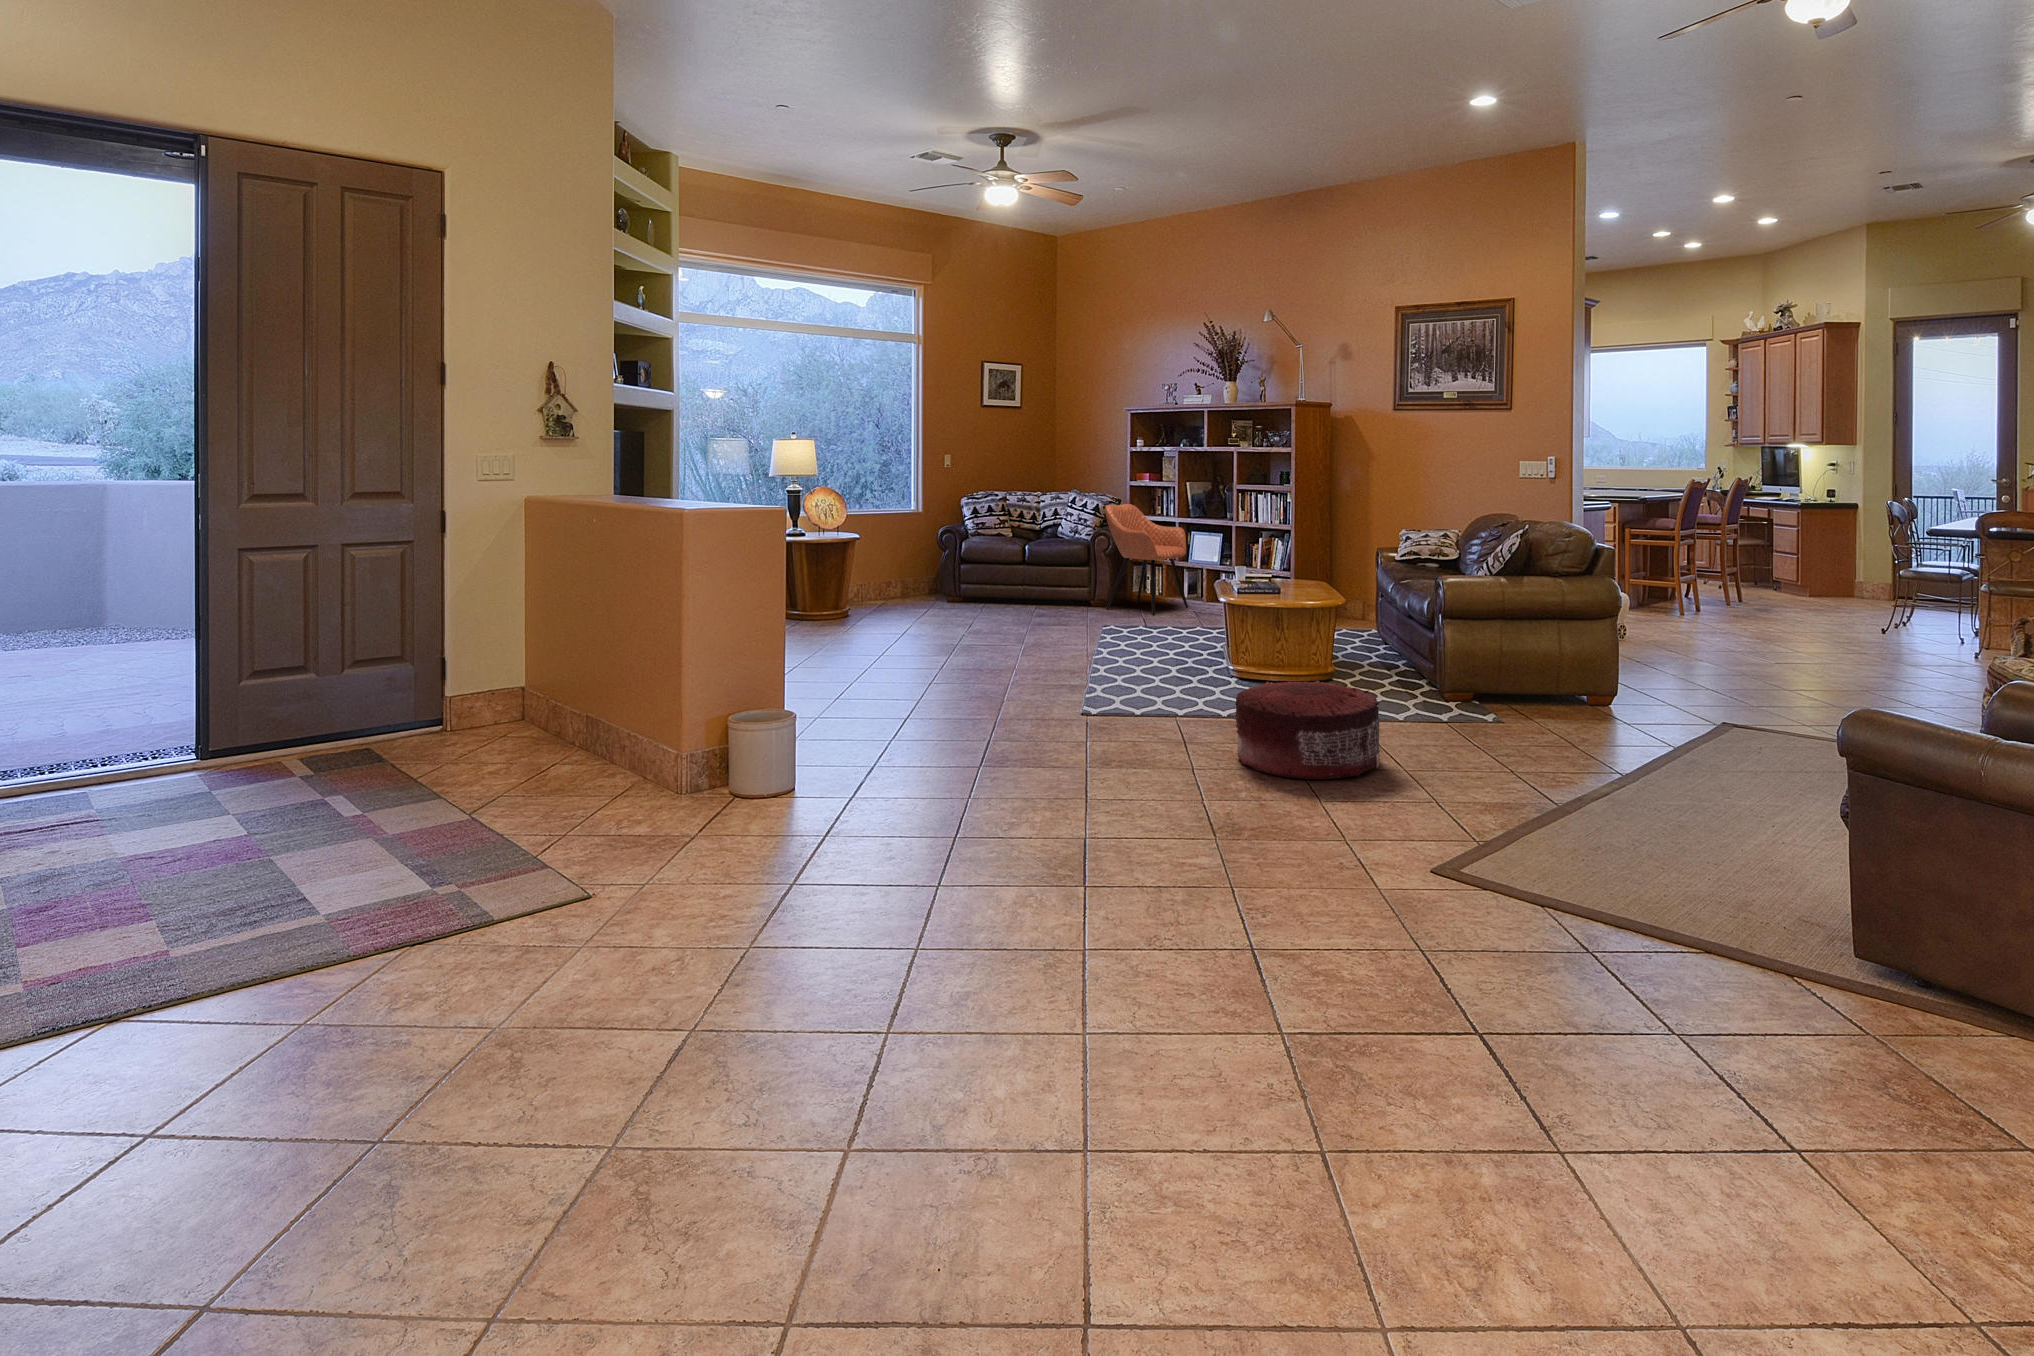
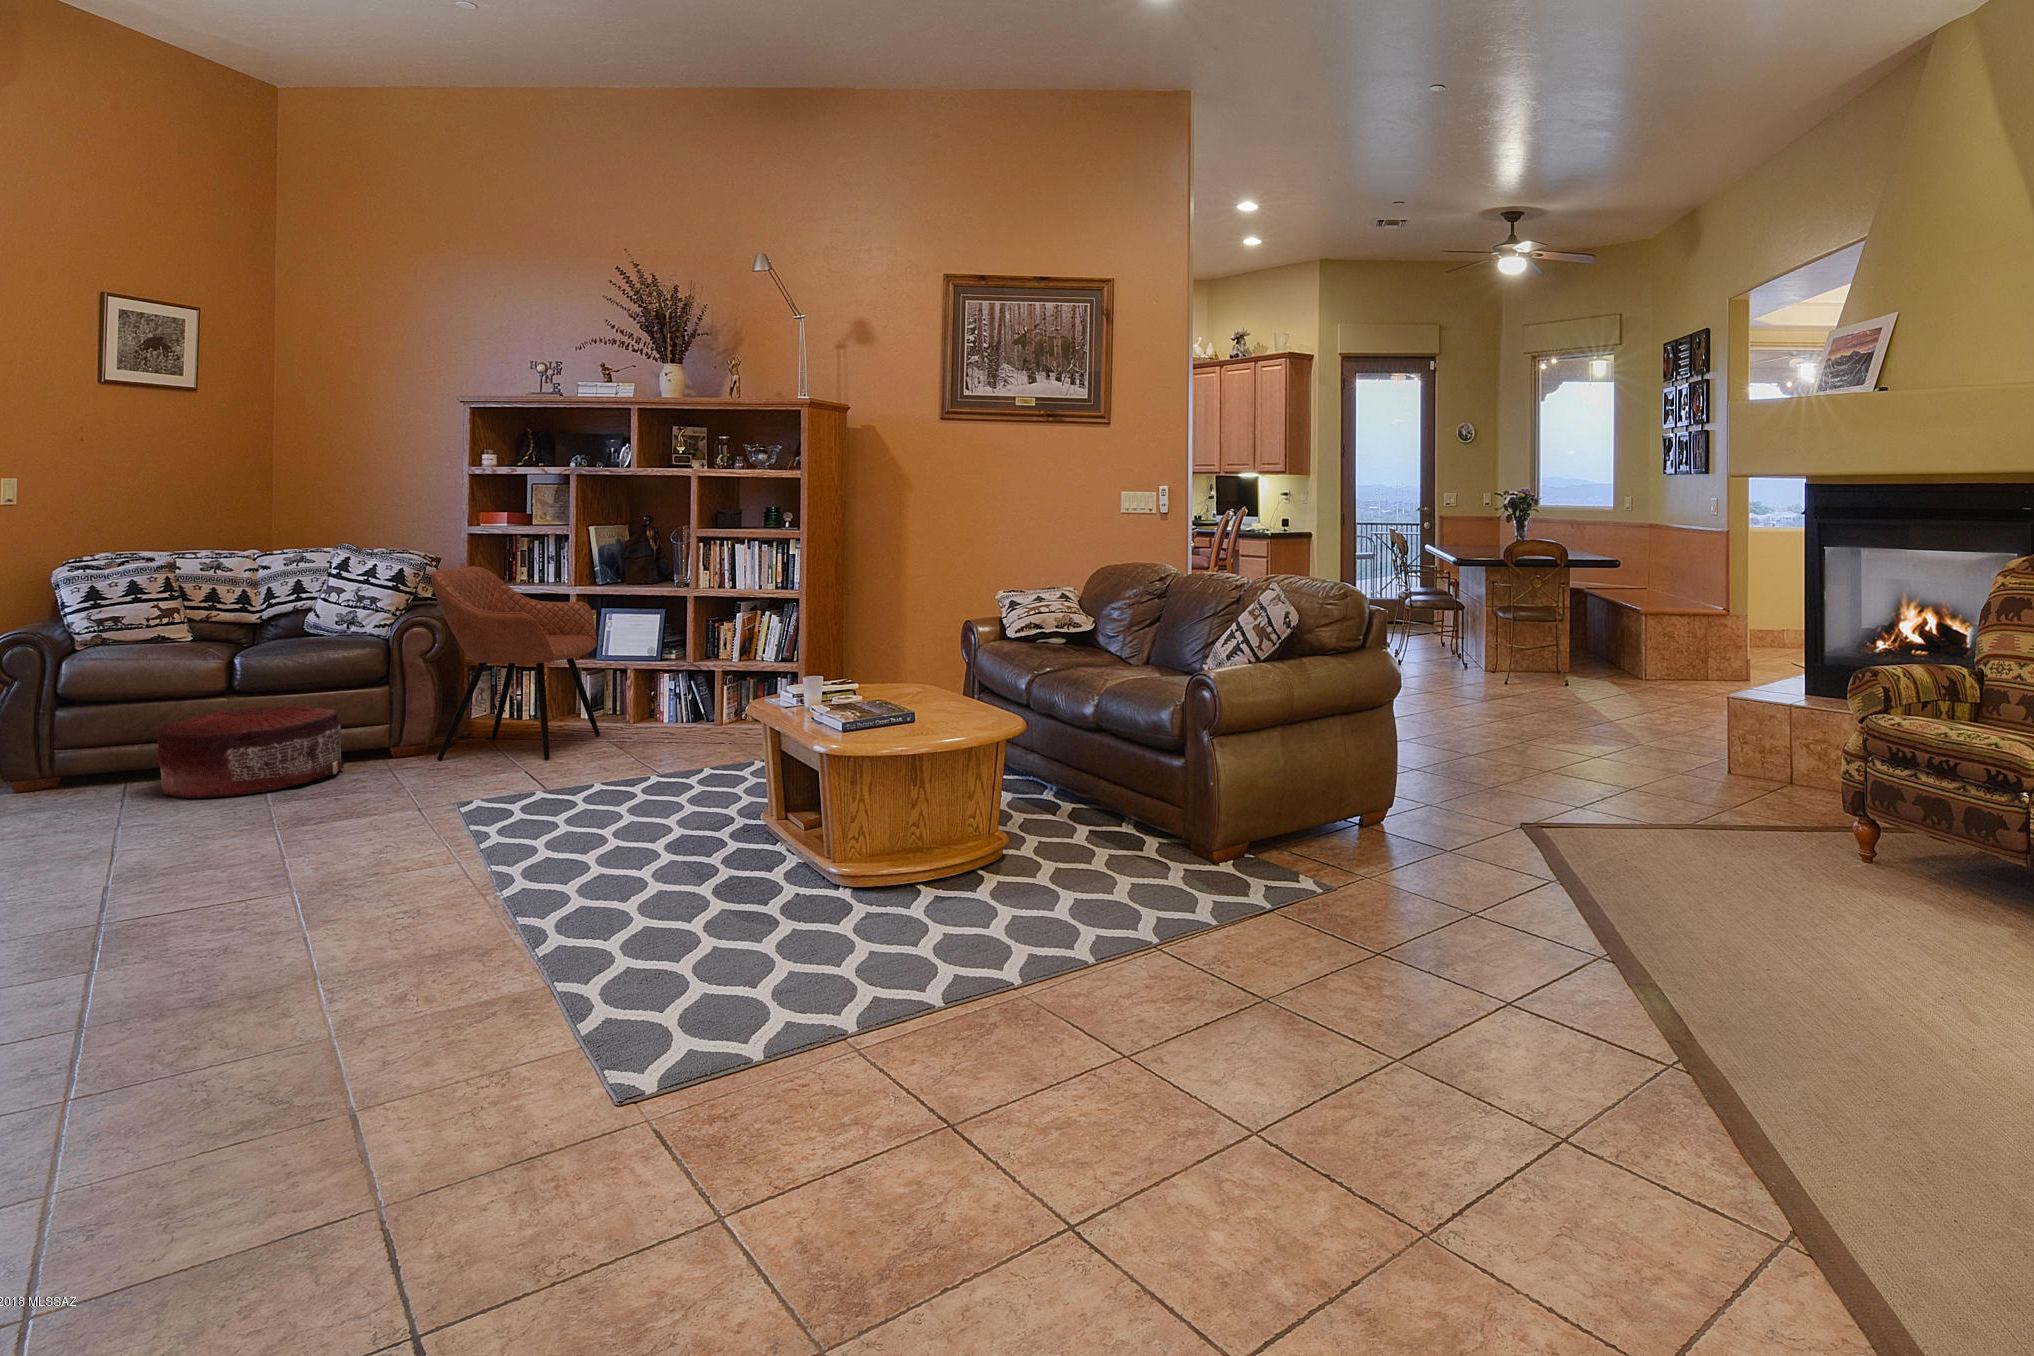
pouf: present [1235,680,1380,779] -> present [156,706,344,798]

